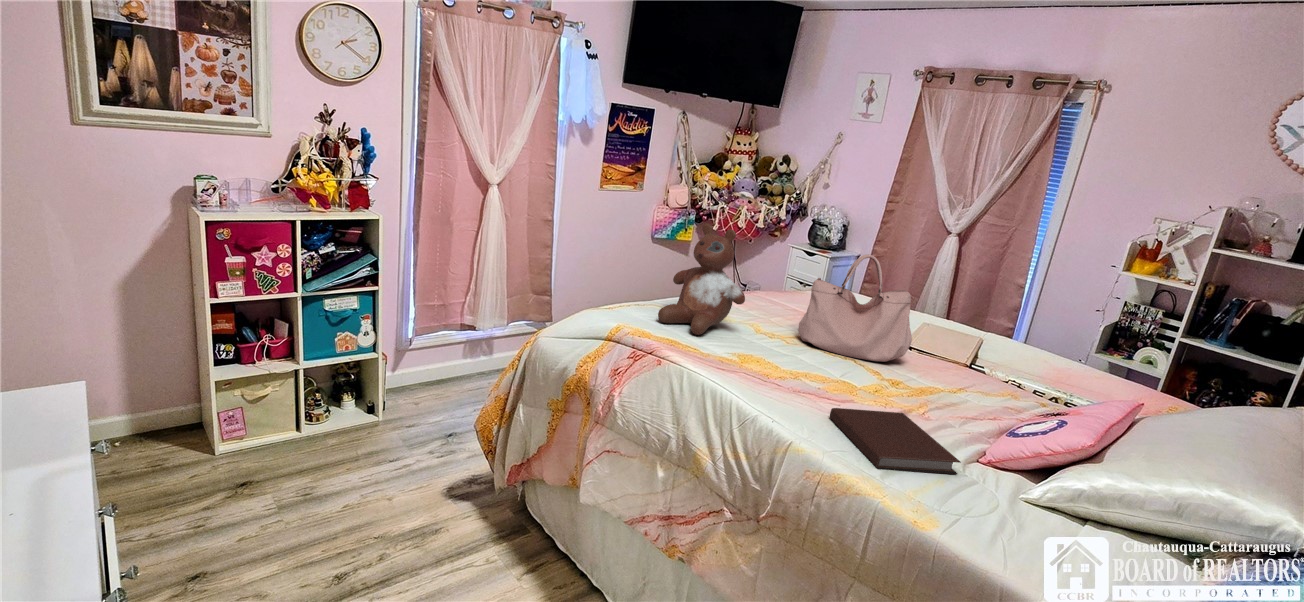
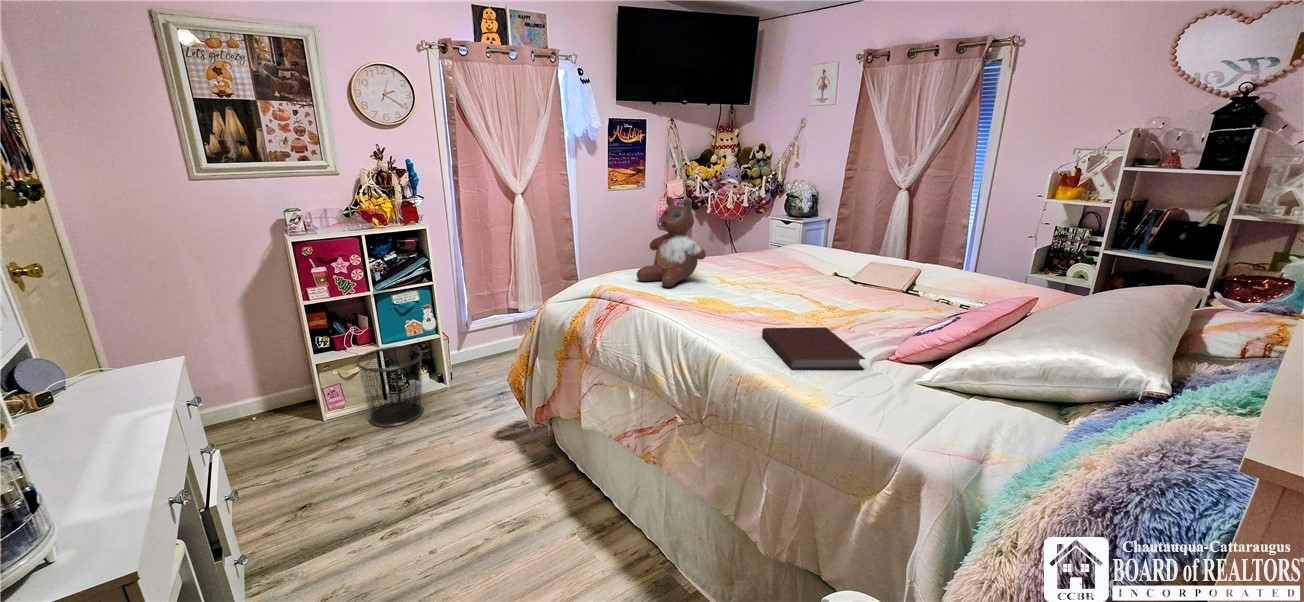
handbag: present [798,254,912,362] -> none [756,206,851,294]
waste bin: none [270,366,358,471] -> present [356,346,423,427]

